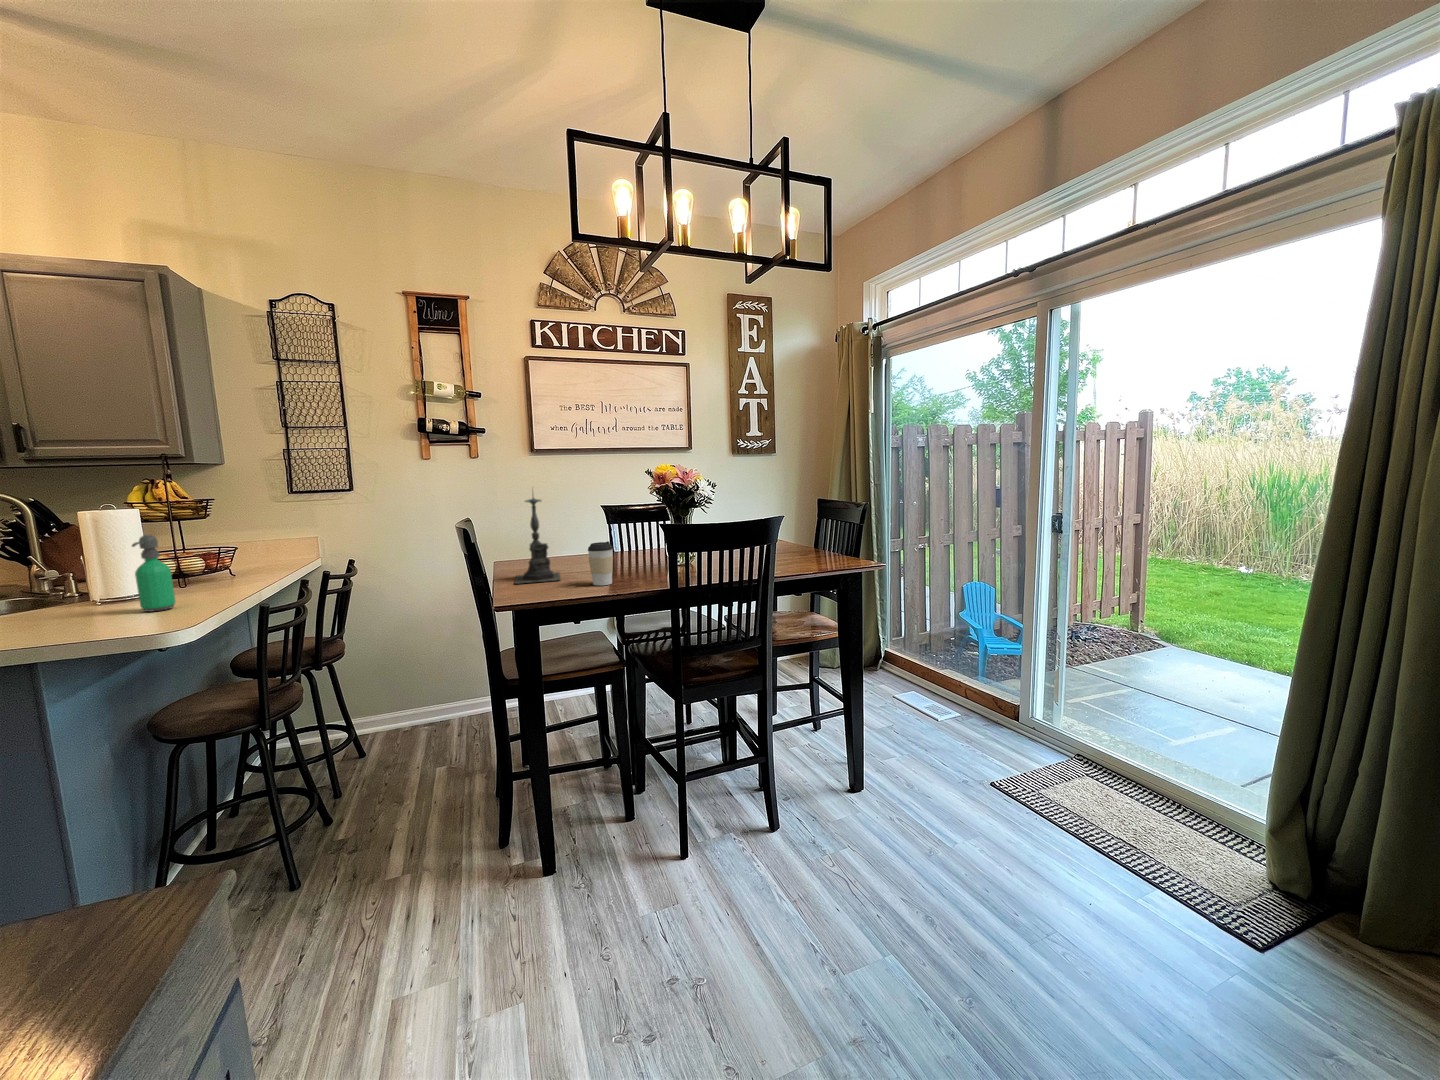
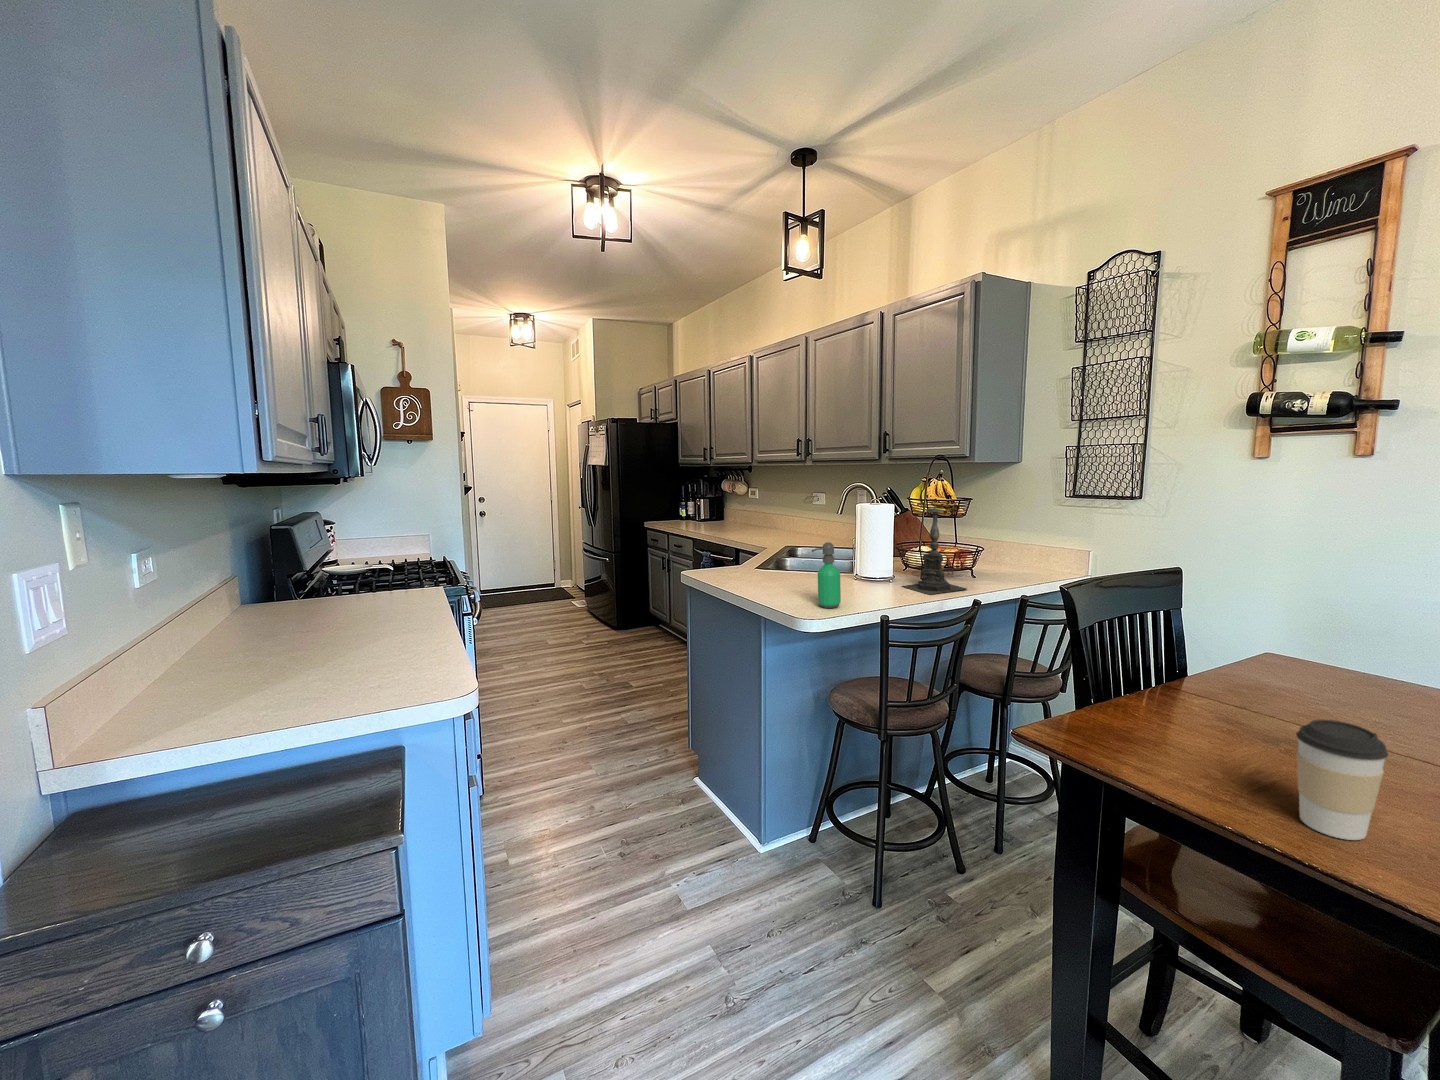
candle holder: present [514,494,560,584] -> present [902,503,967,595]

